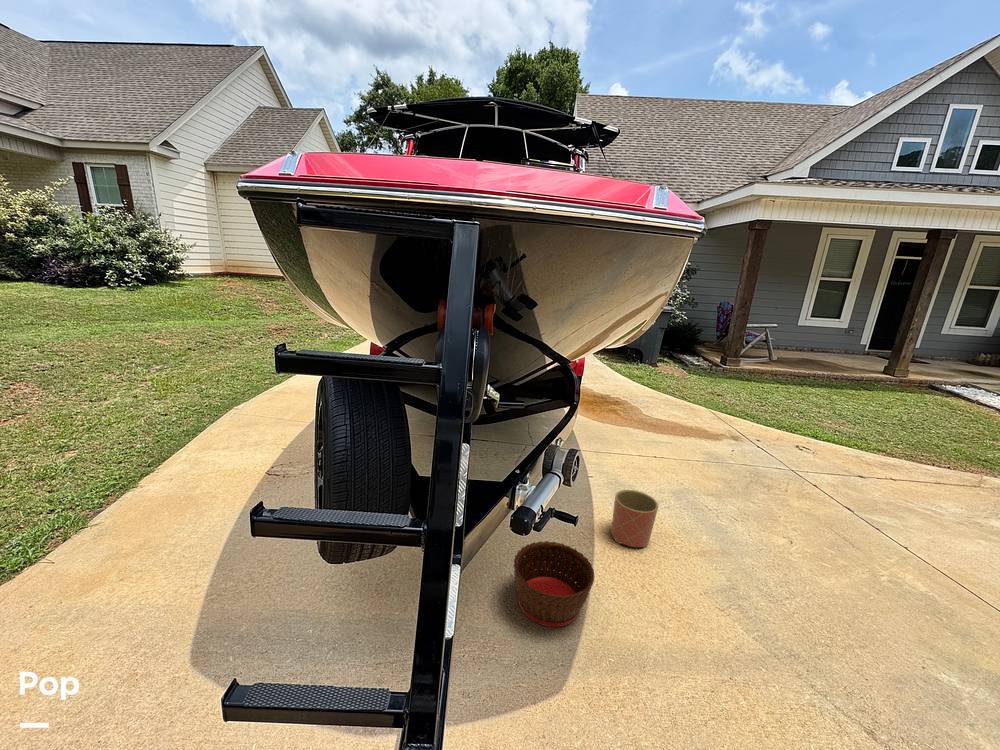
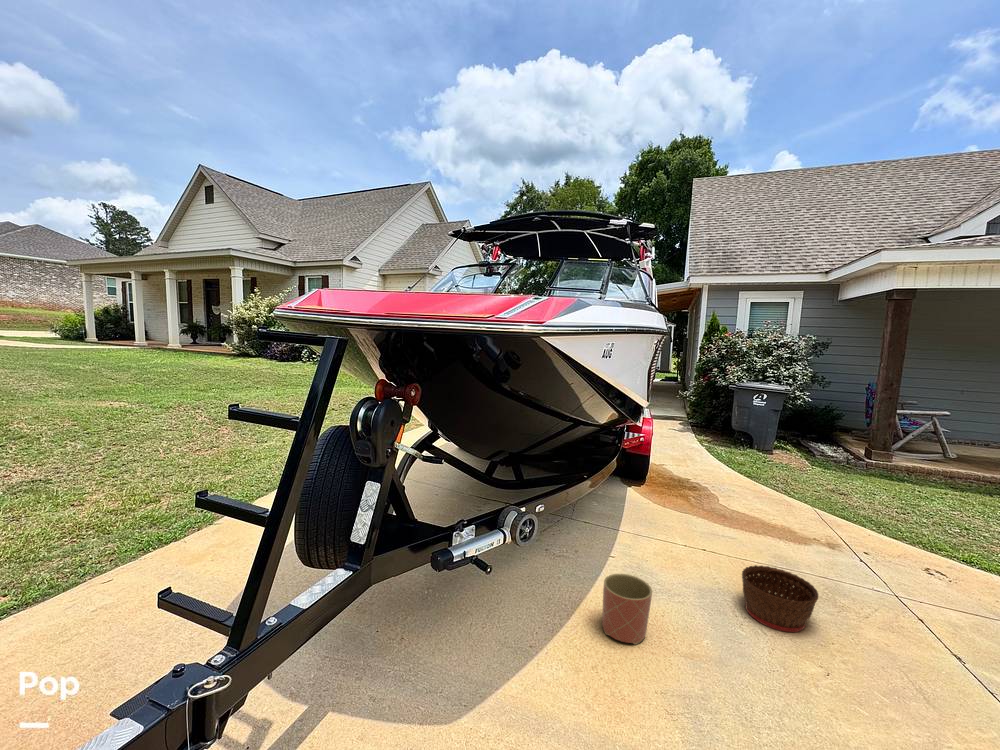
basket: present [513,541,594,627] -> present [742,565,818,632]

